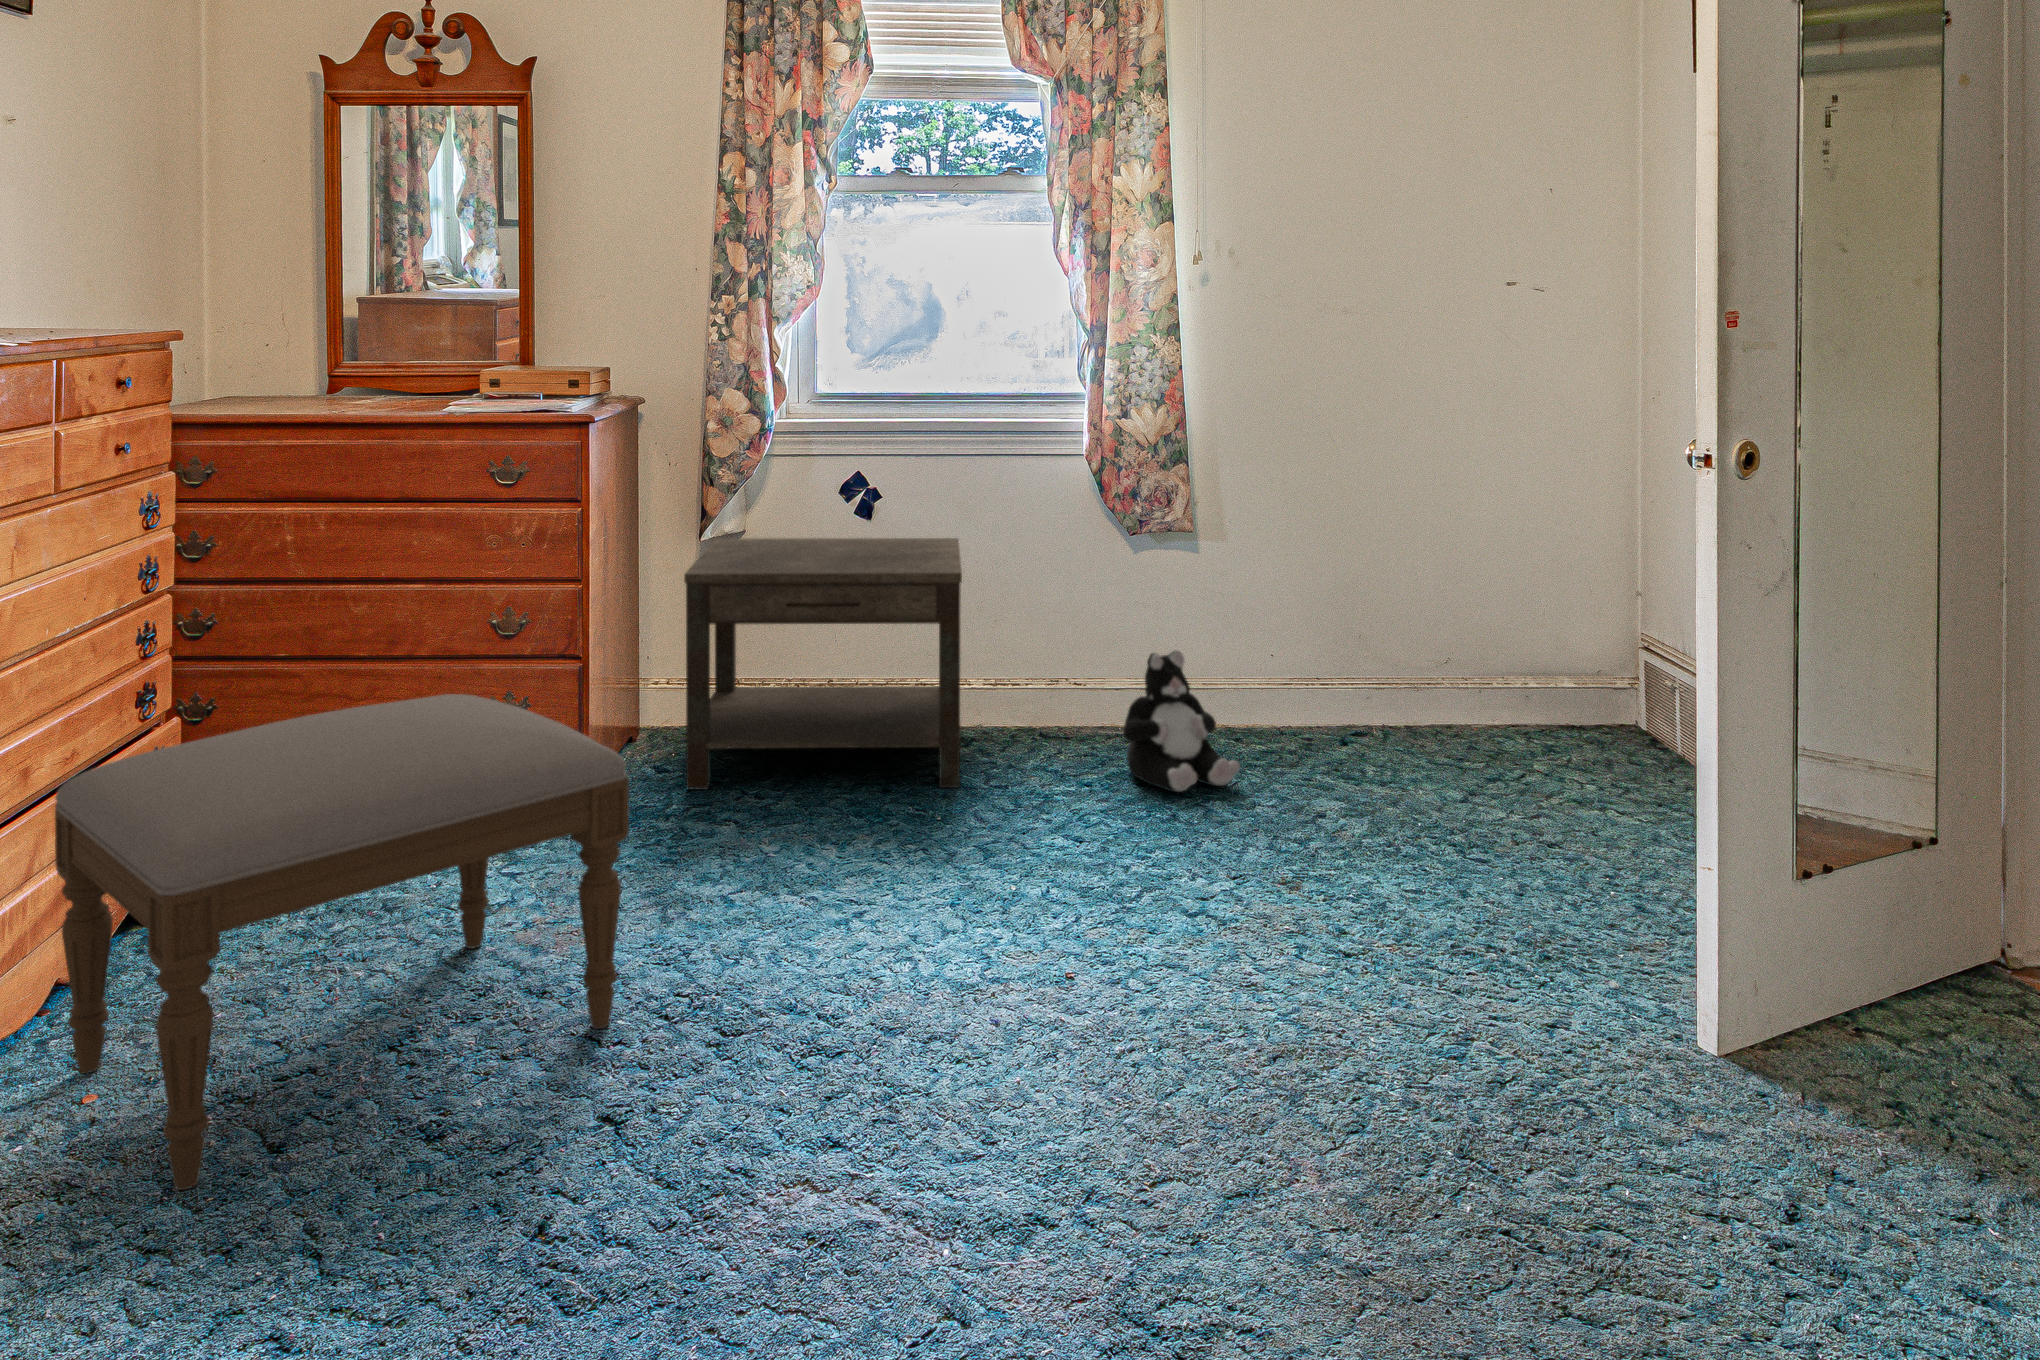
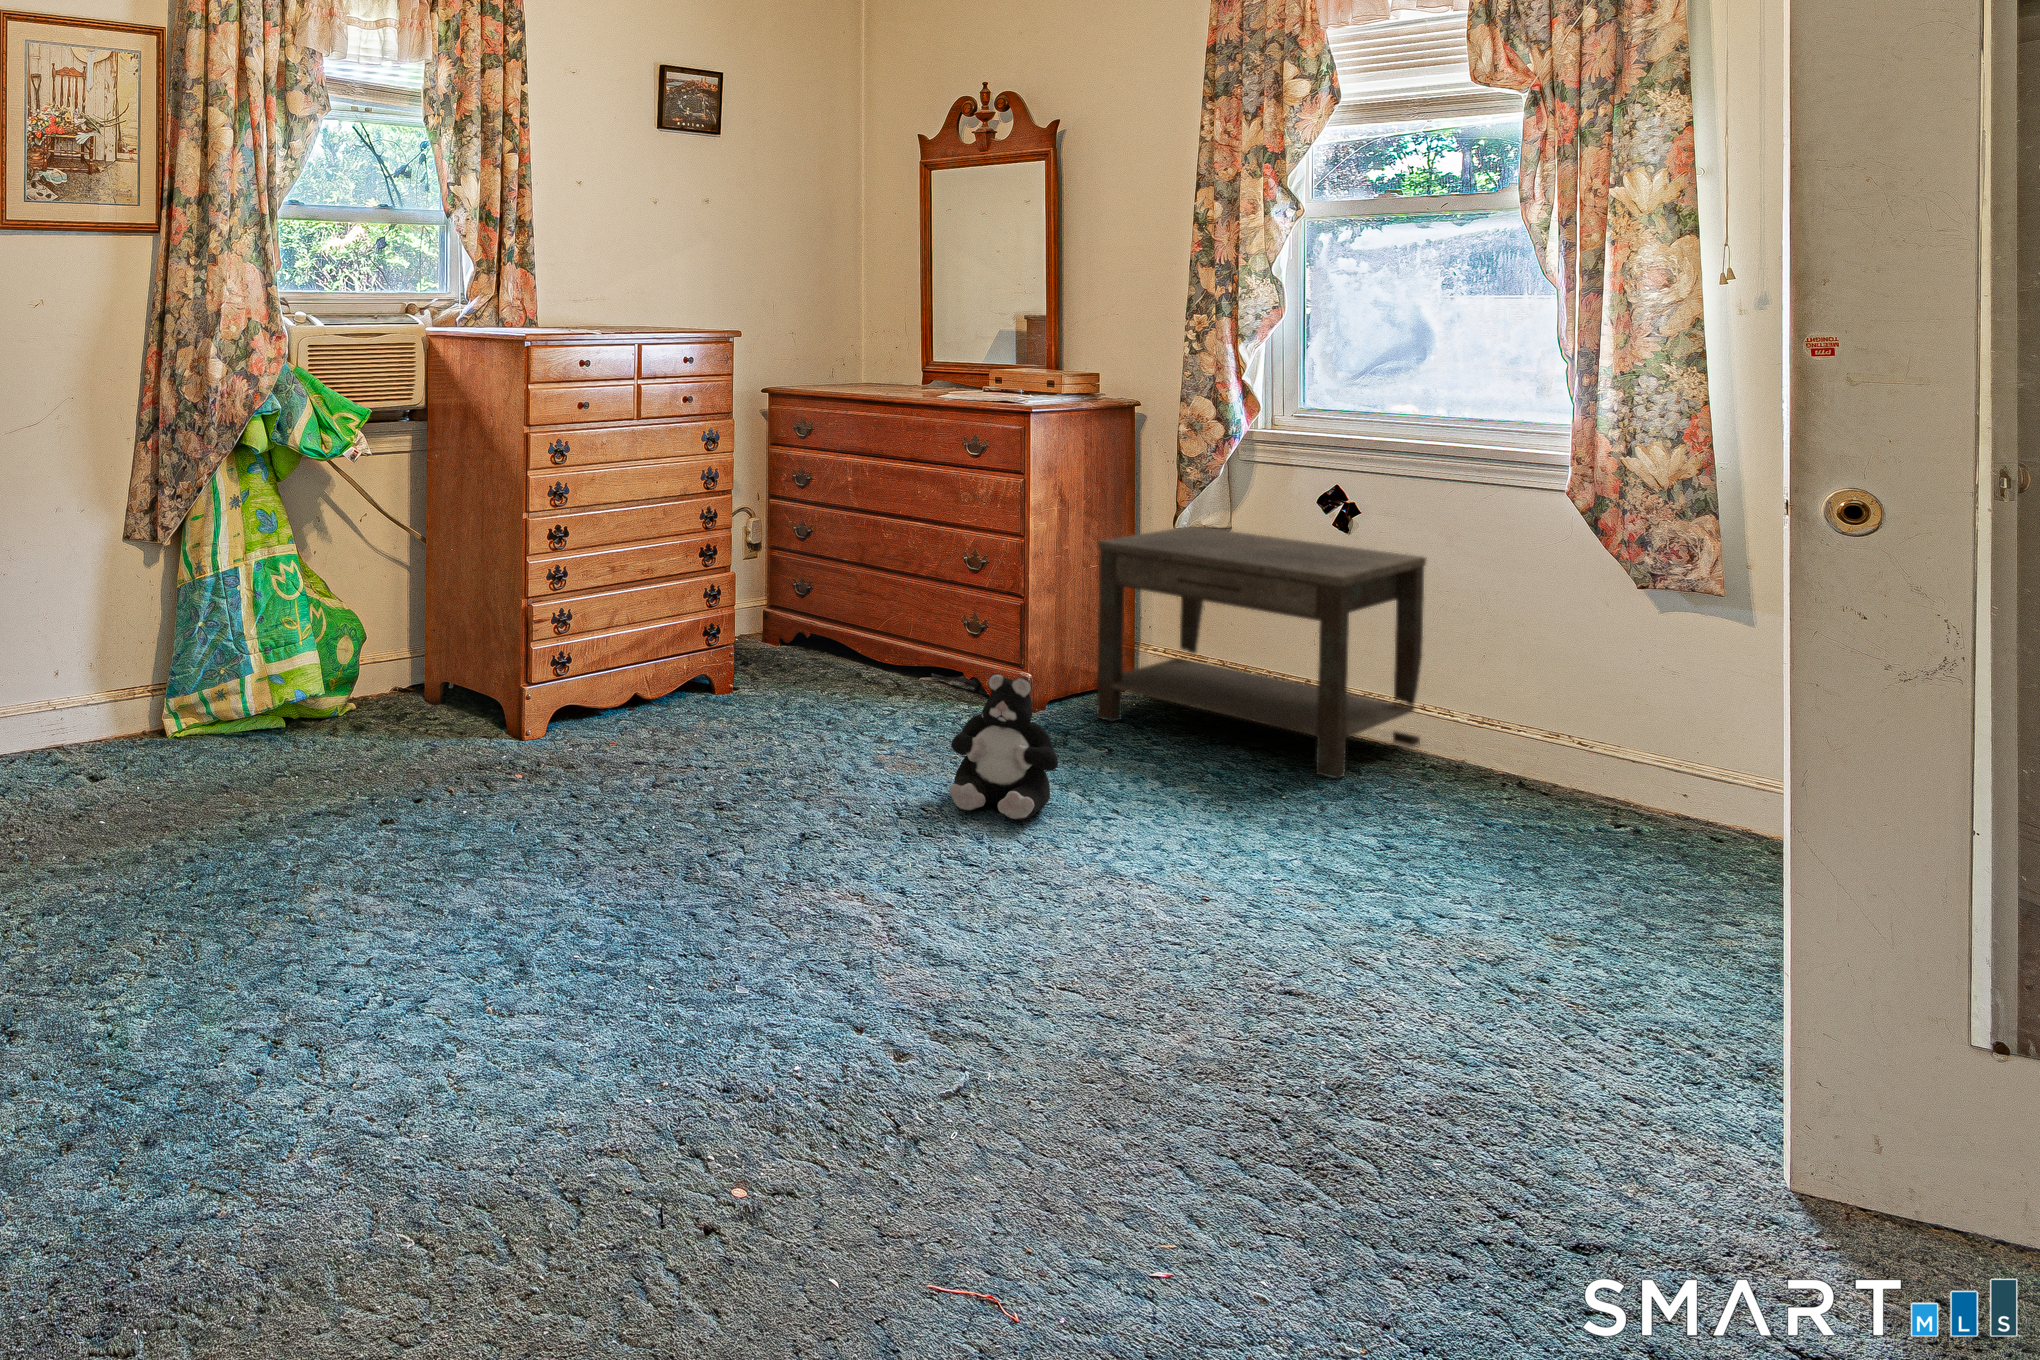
plush toy: present [1123,651,1240,792] -> present [949,673,1058,820]
ottoman: present [55,694,629,1190] -> none [574,567,868,808]

